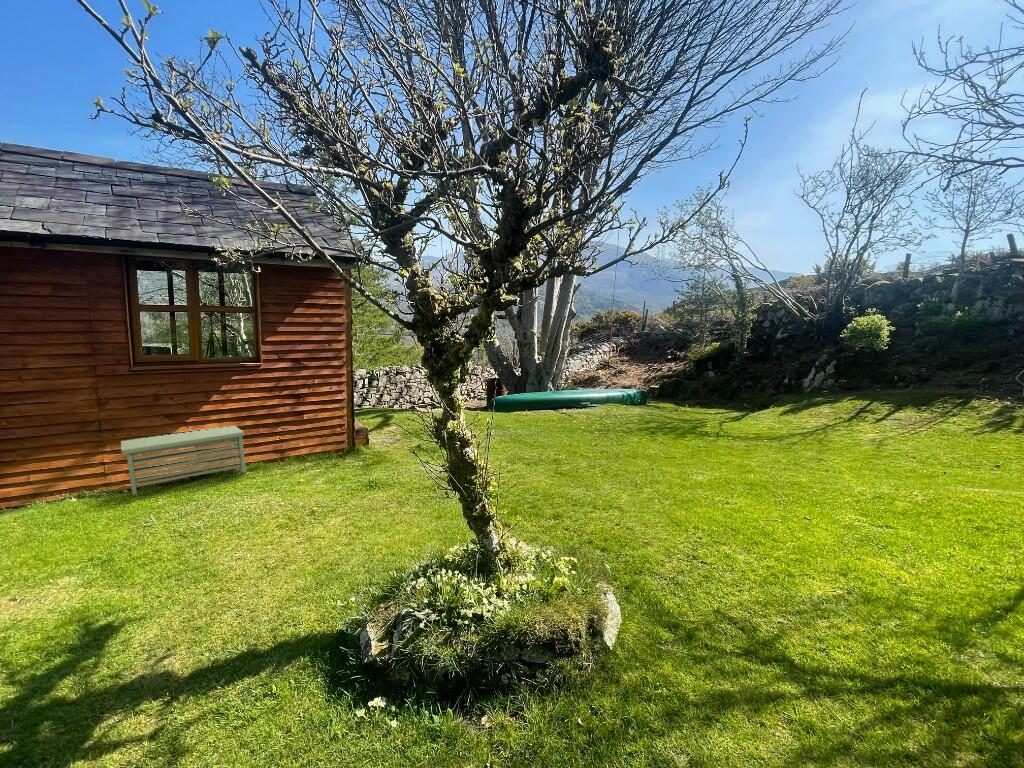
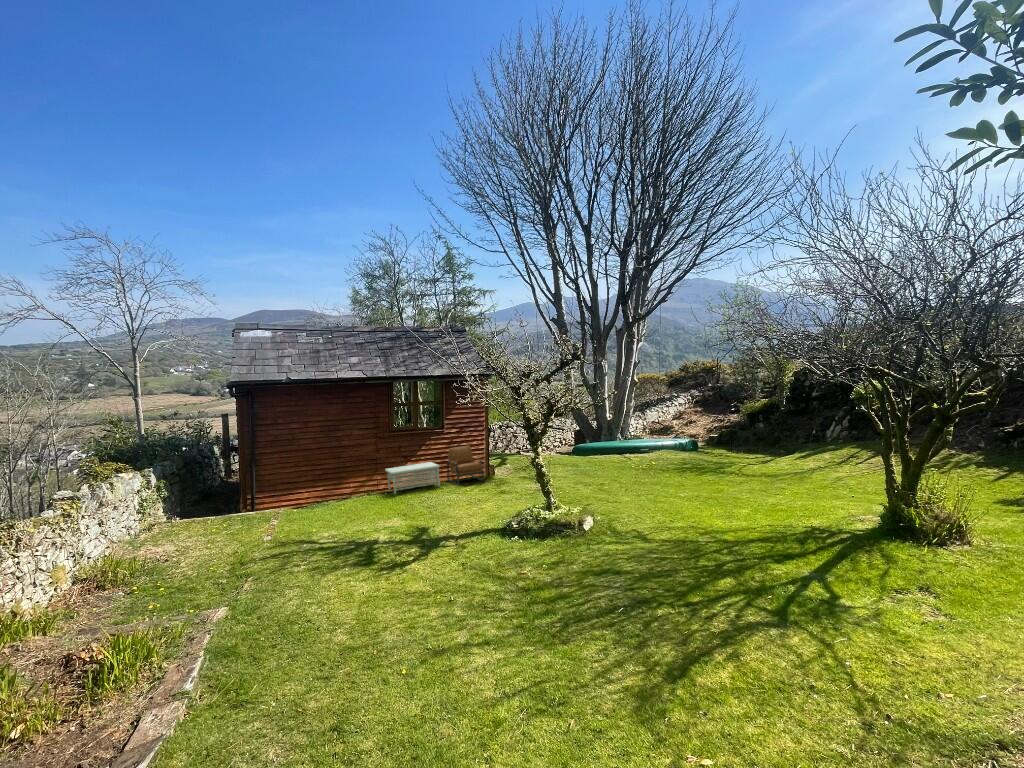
chair: none [269,395,339,469] -> present [447,446,484,485]

